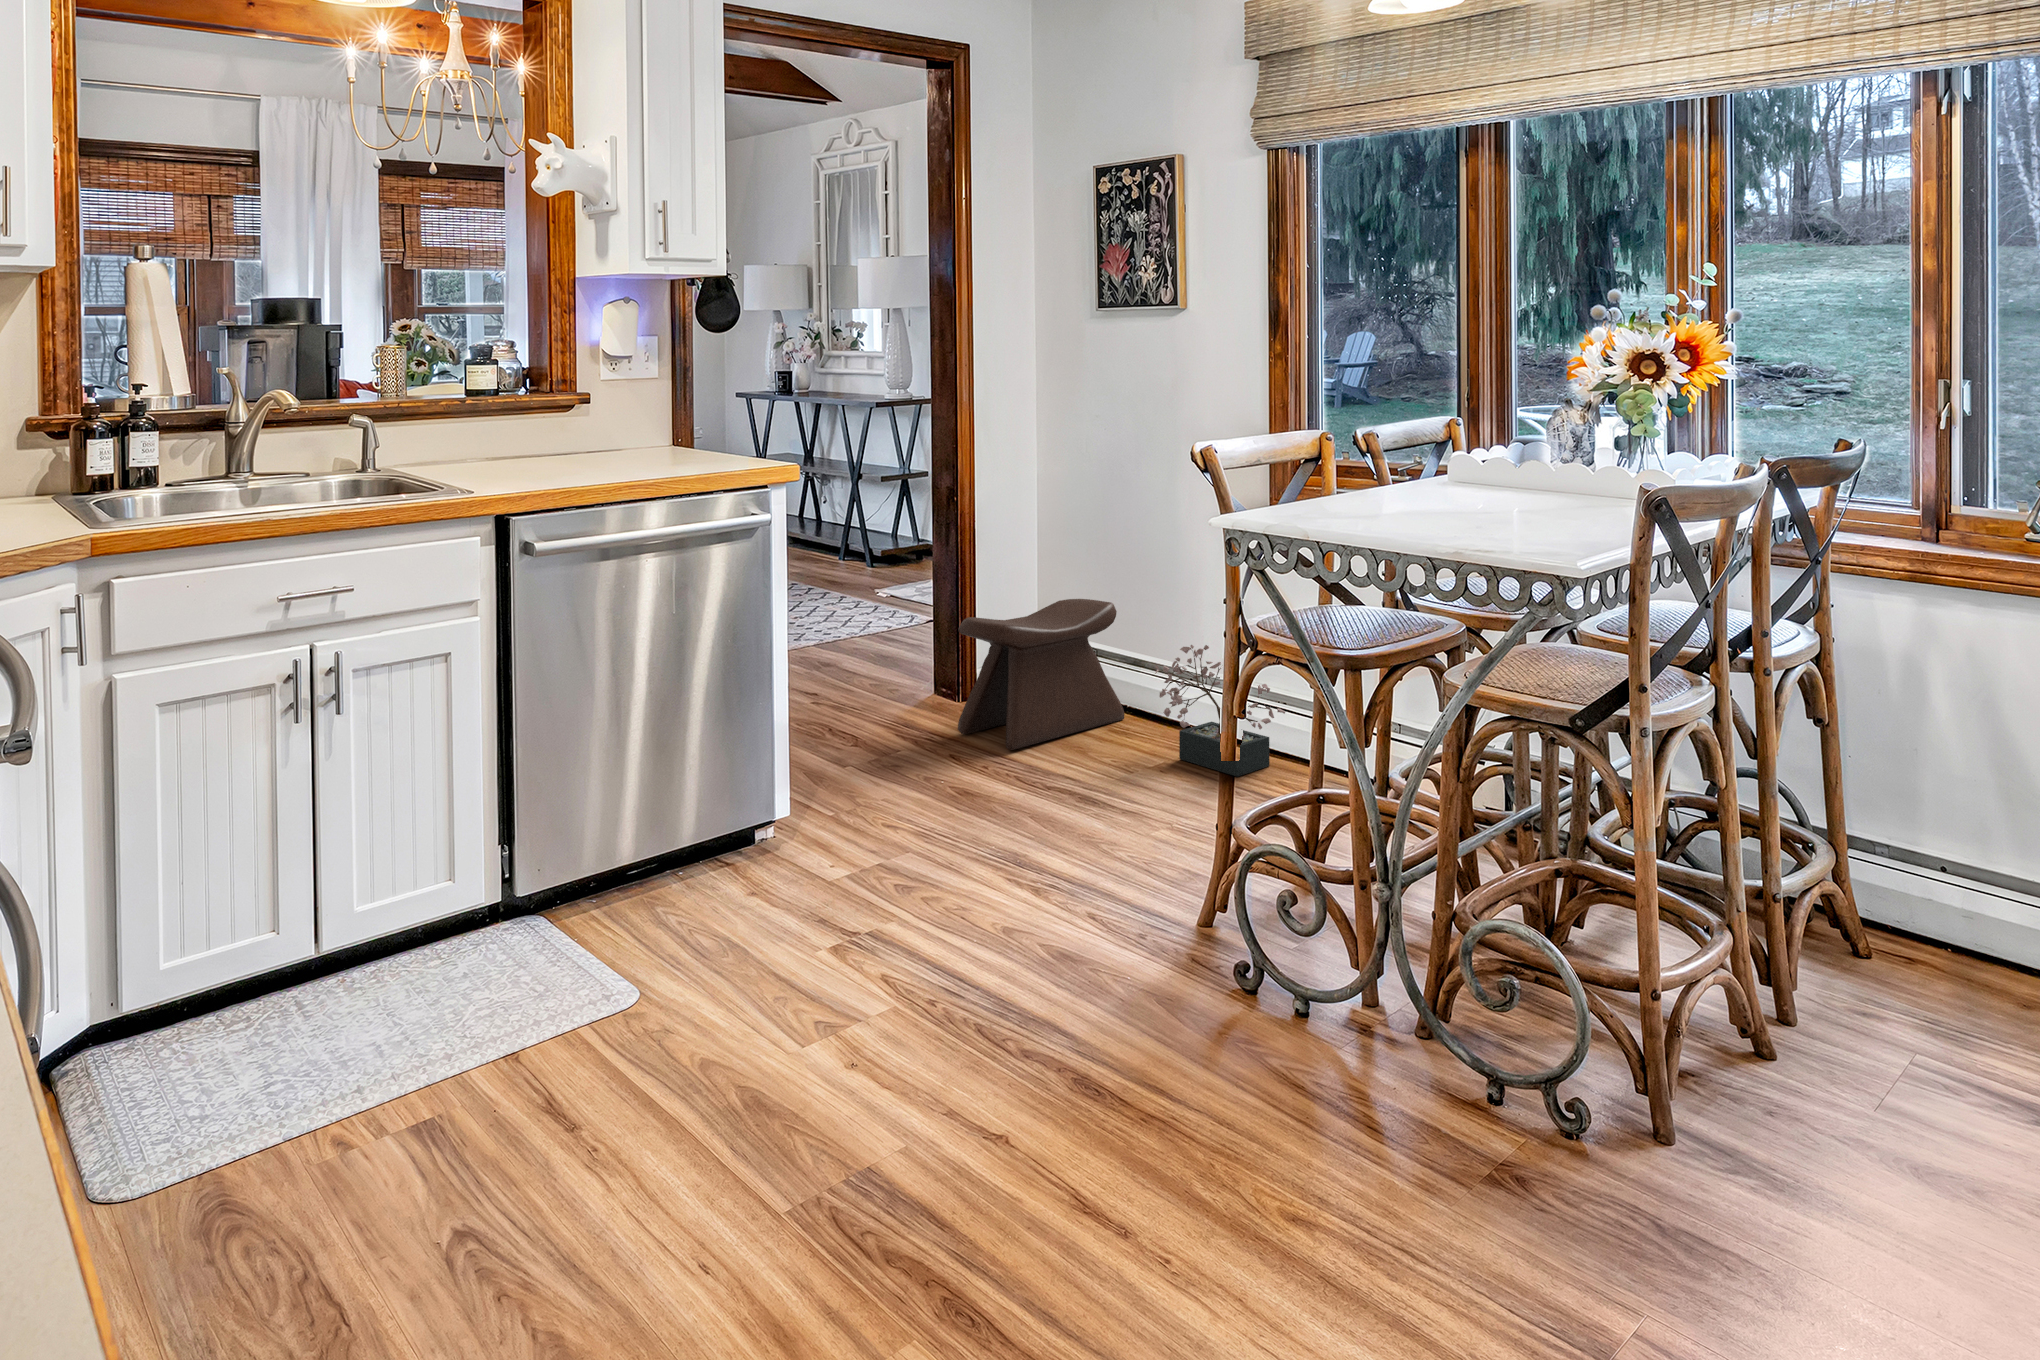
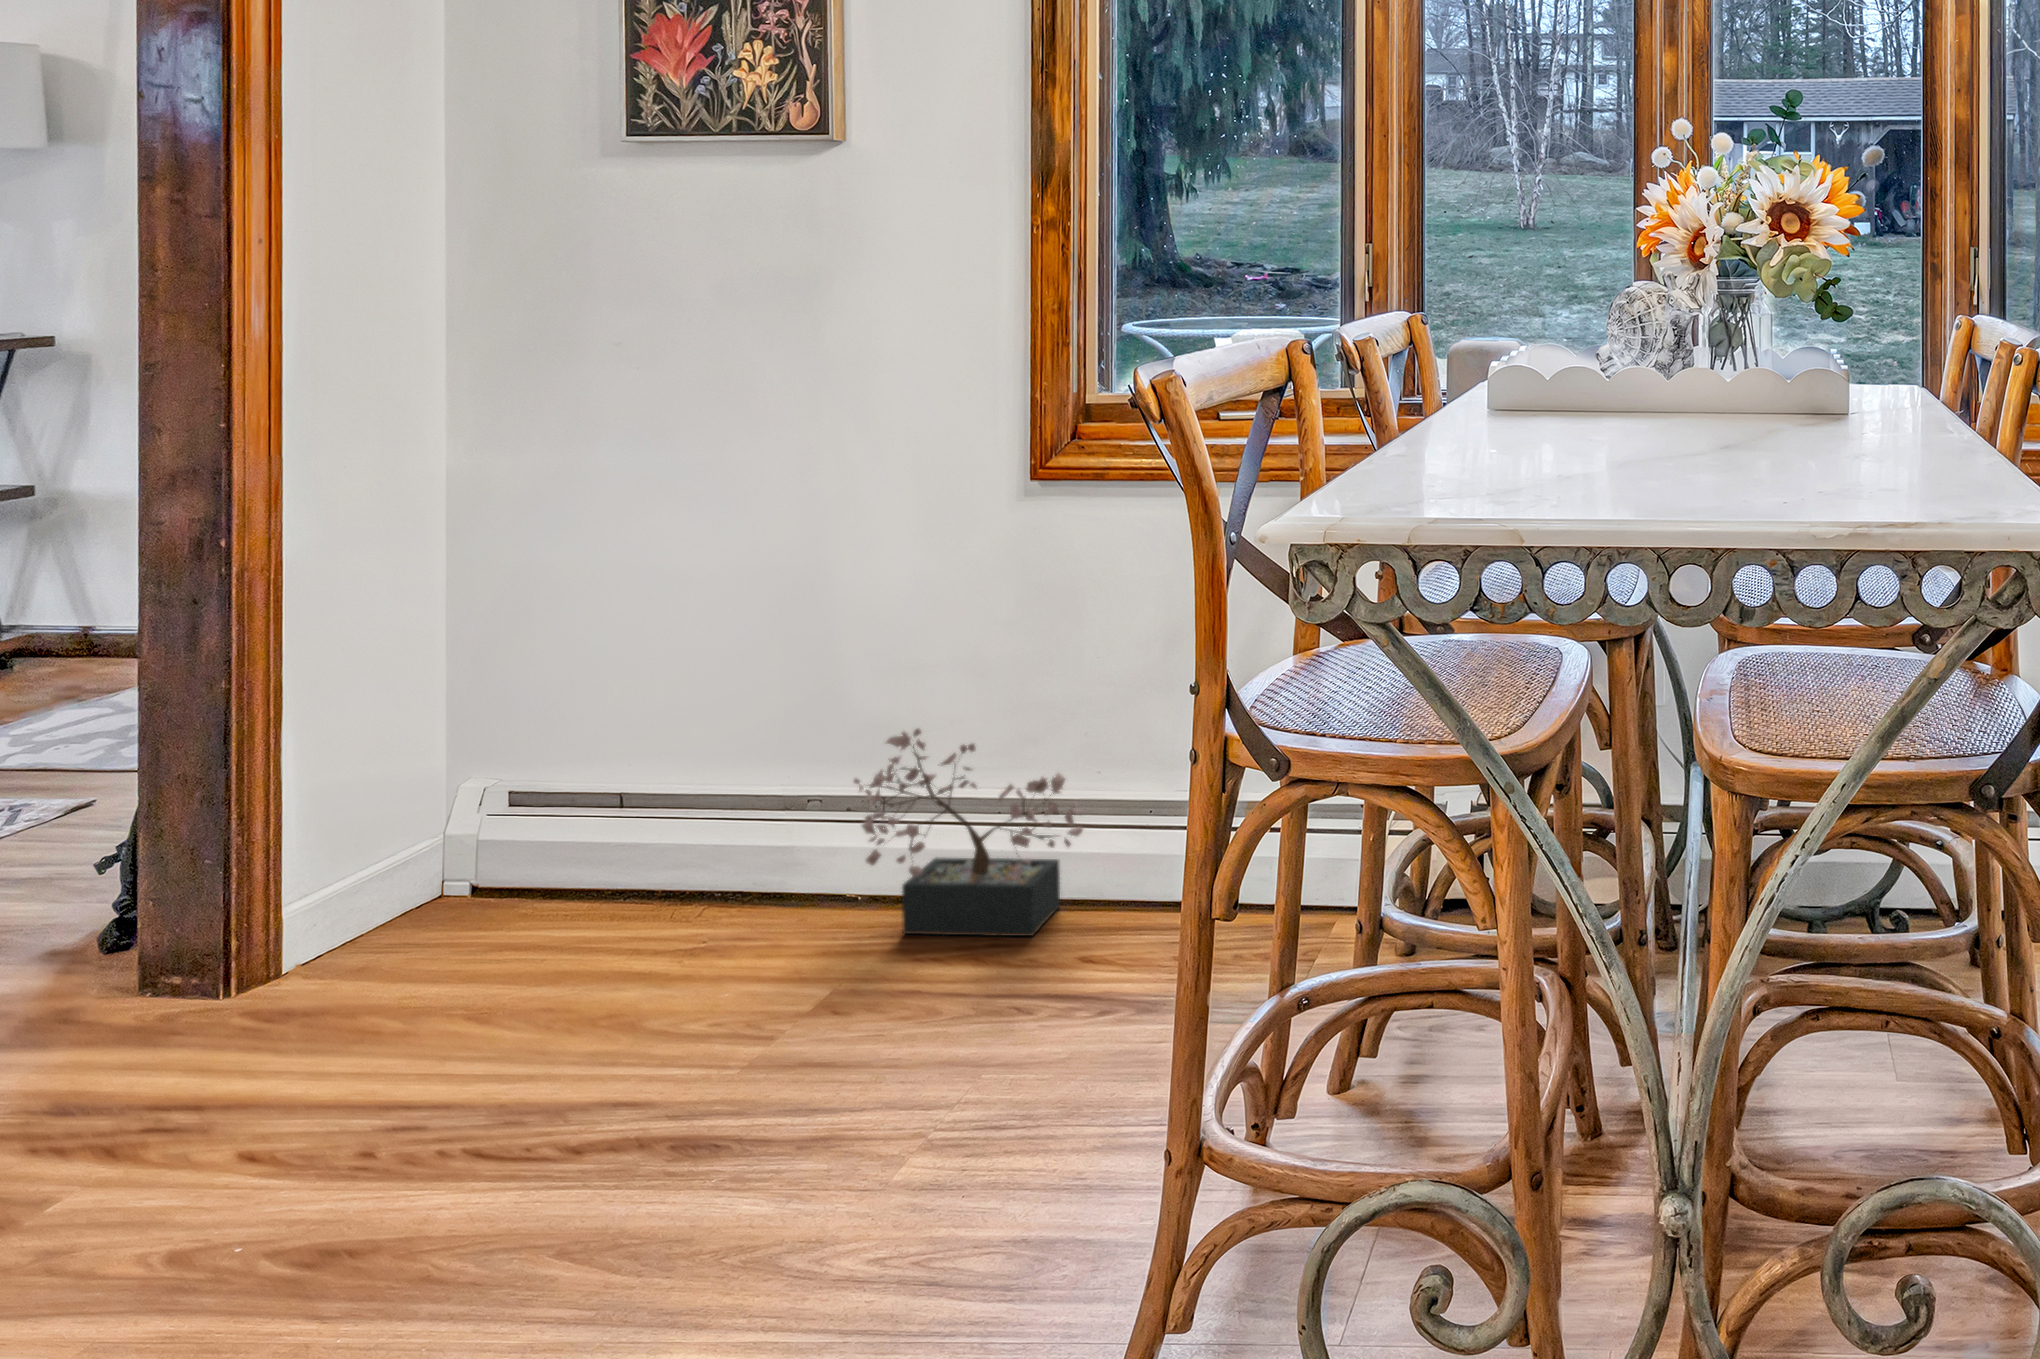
stool: present [958,599,1124,750] -> none [395,685,721,1003]

